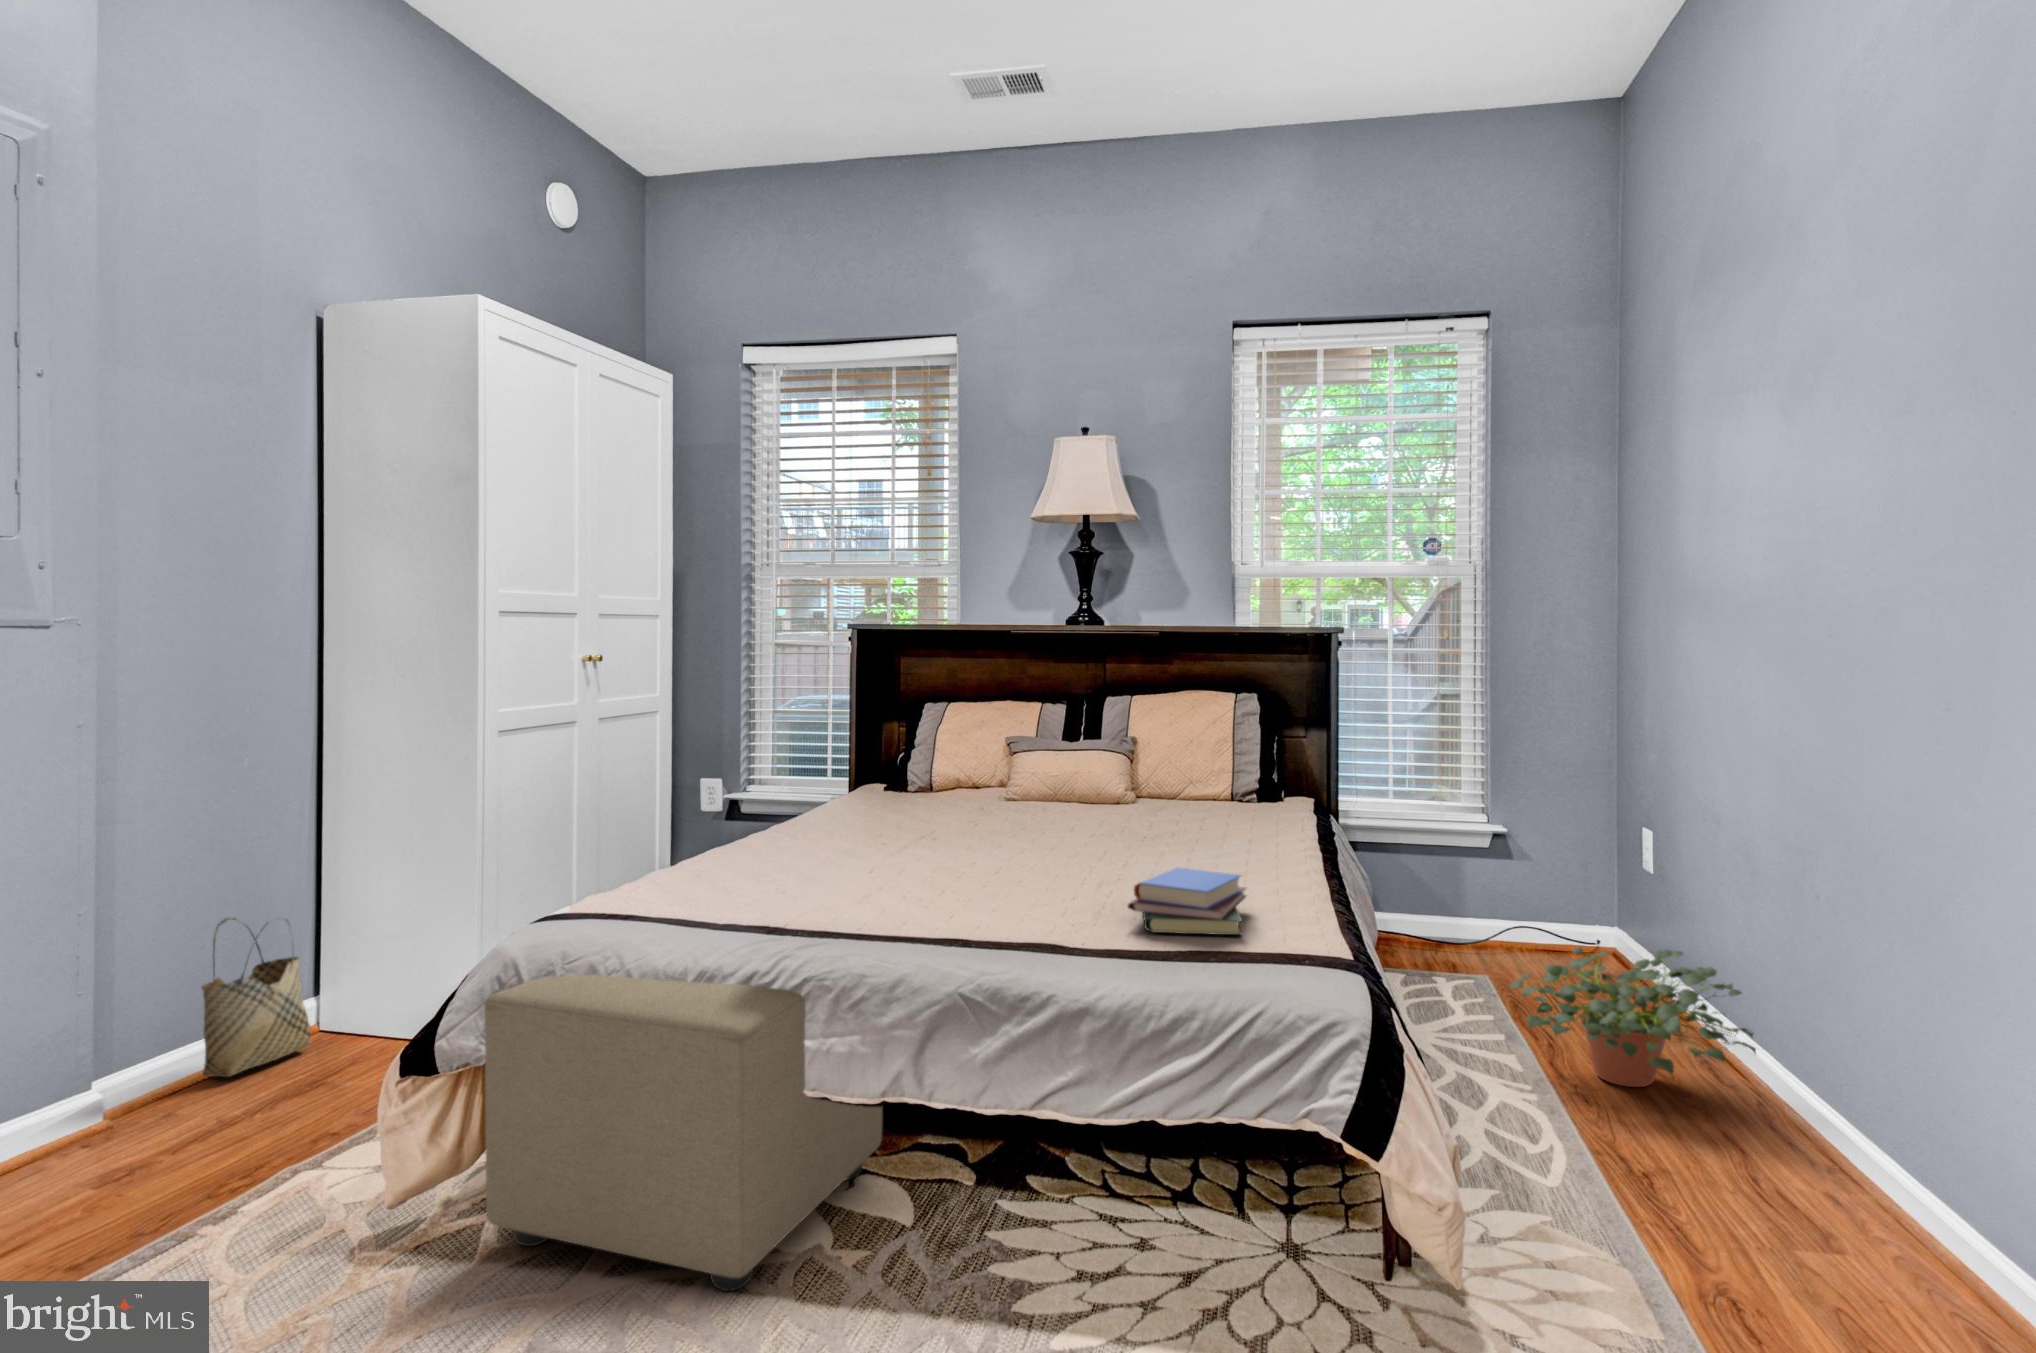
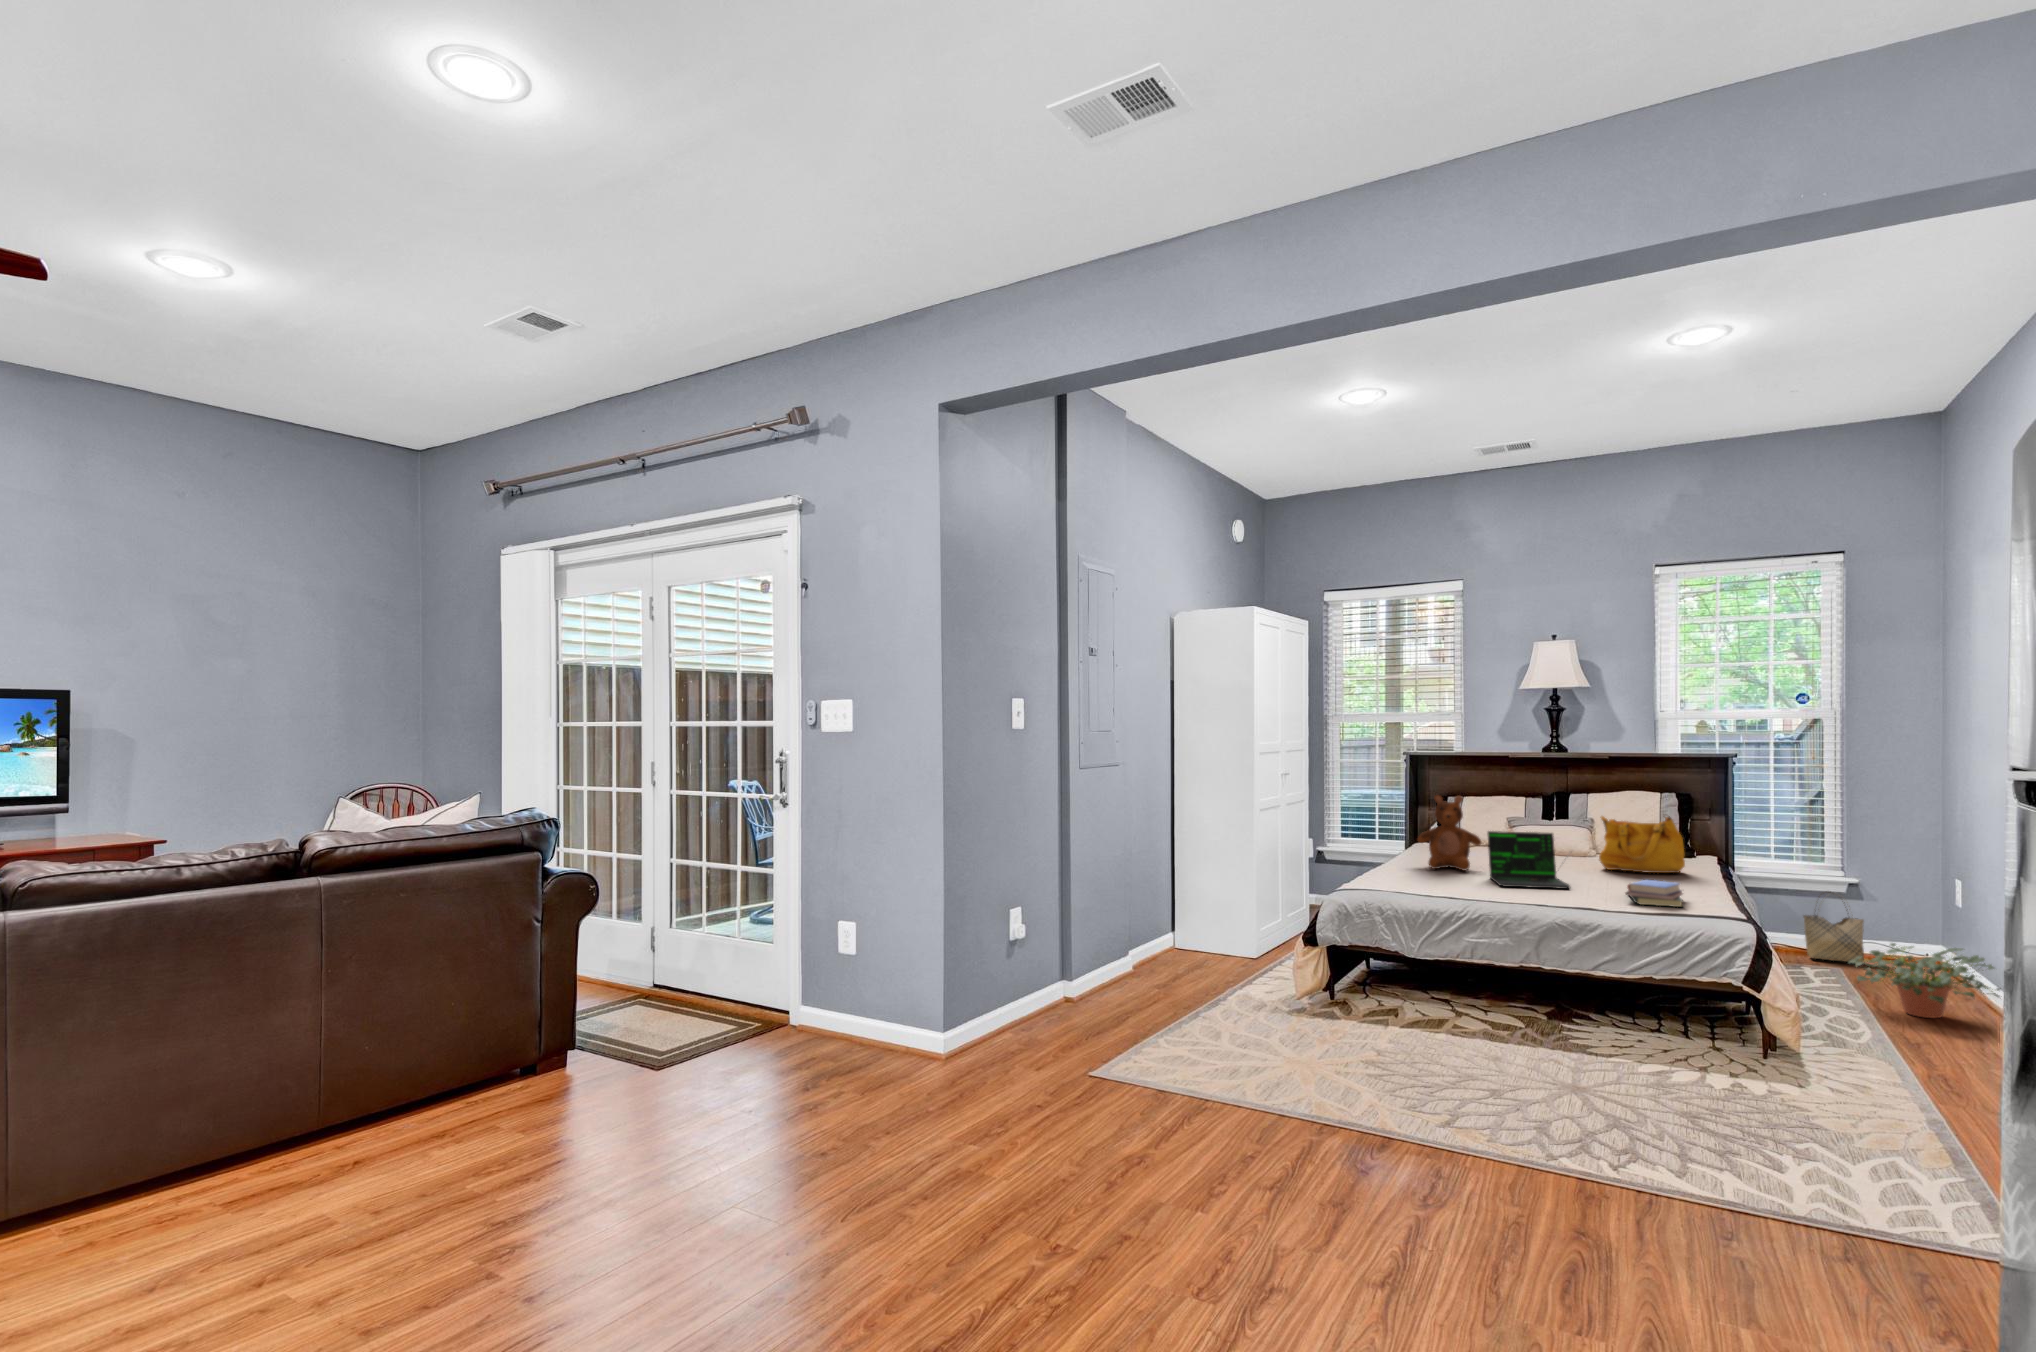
teddy bear: none [792,697,909,850] -> present [1418,795,1481,870]
handbag: none [1121,727,1261,838] -> present [1599,816,1685,873]
laptop: none [896,769,1057,892] -> present [1488,831,1570,889]
woven basket: present [202,918,311,1077] -> present [1803,906,1864,962]
ottoman: present [484,975,882,1291] -> none [1348,899,1502,1032]

